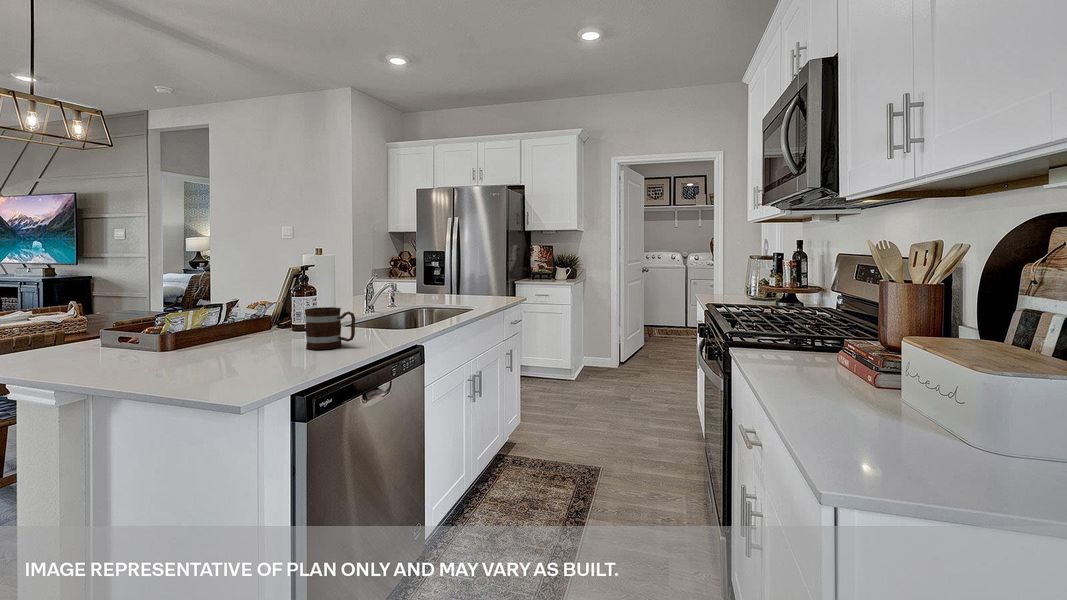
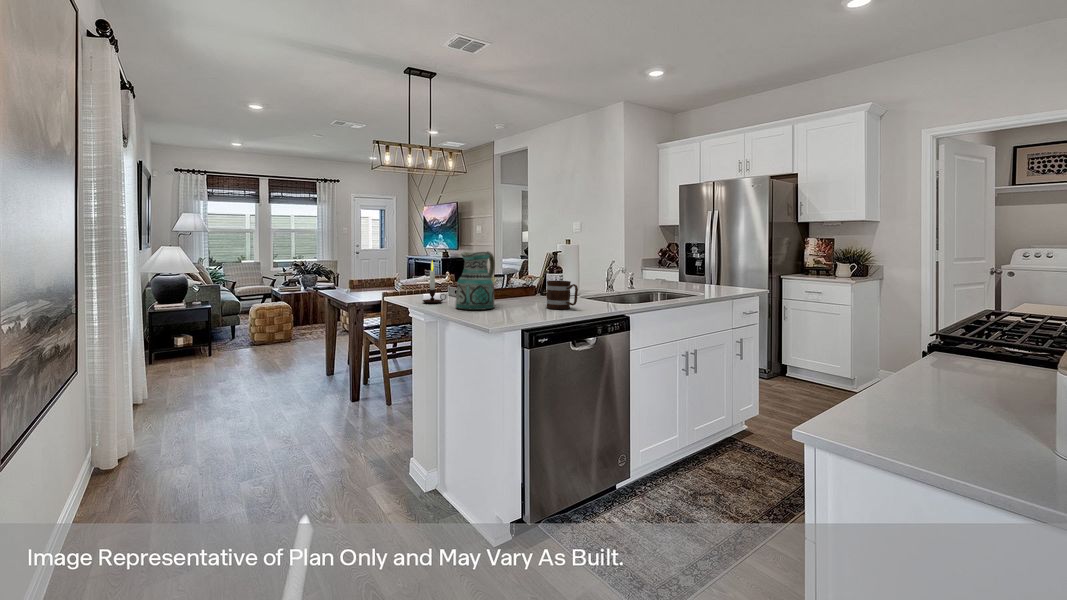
ceramic pitcher: none [137,269,216,370] -> present [456,251,495,310]
candle: none [51,288,107,366] -> present [423,261,446,303]

